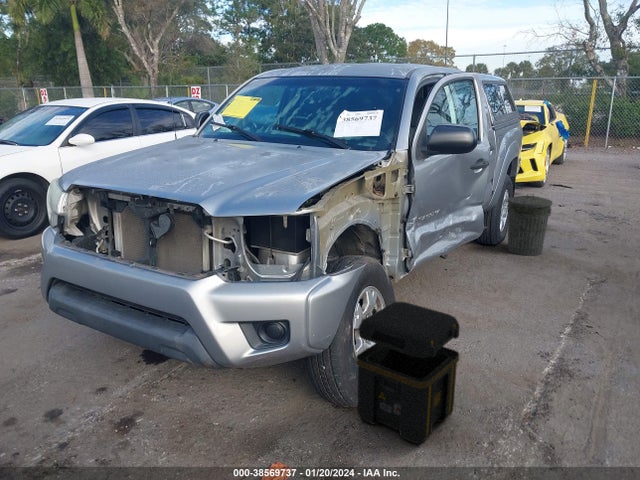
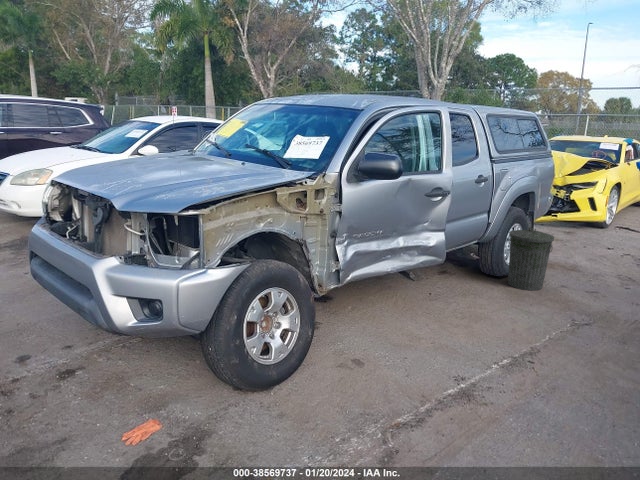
toolbox: present [356,302,460,444] -> none [236,302,326,425]

